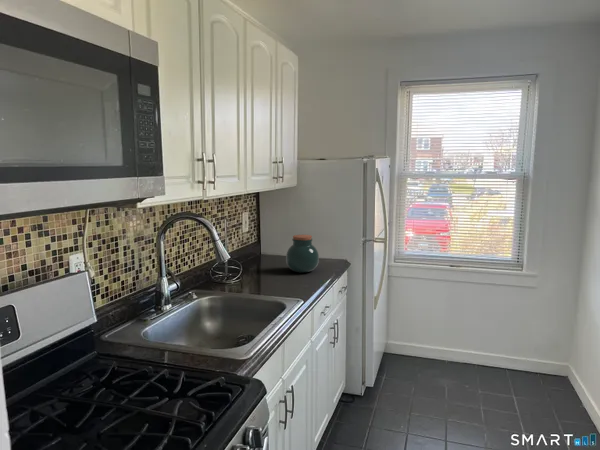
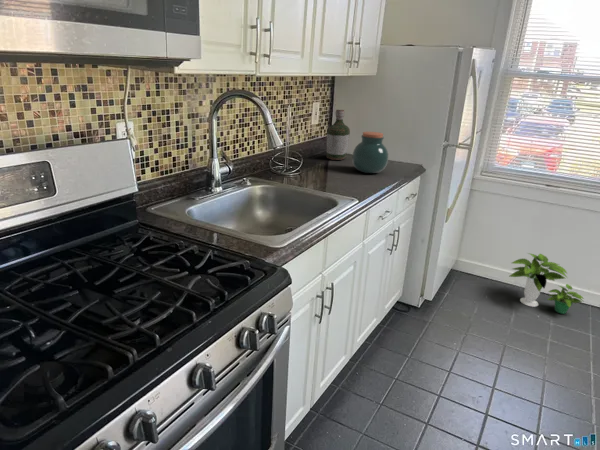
bottle: none [258,216,278,263] -> present [327,110,350,160]
potted plant: none [436,326,503,379] -> present [509,254,583,314]

